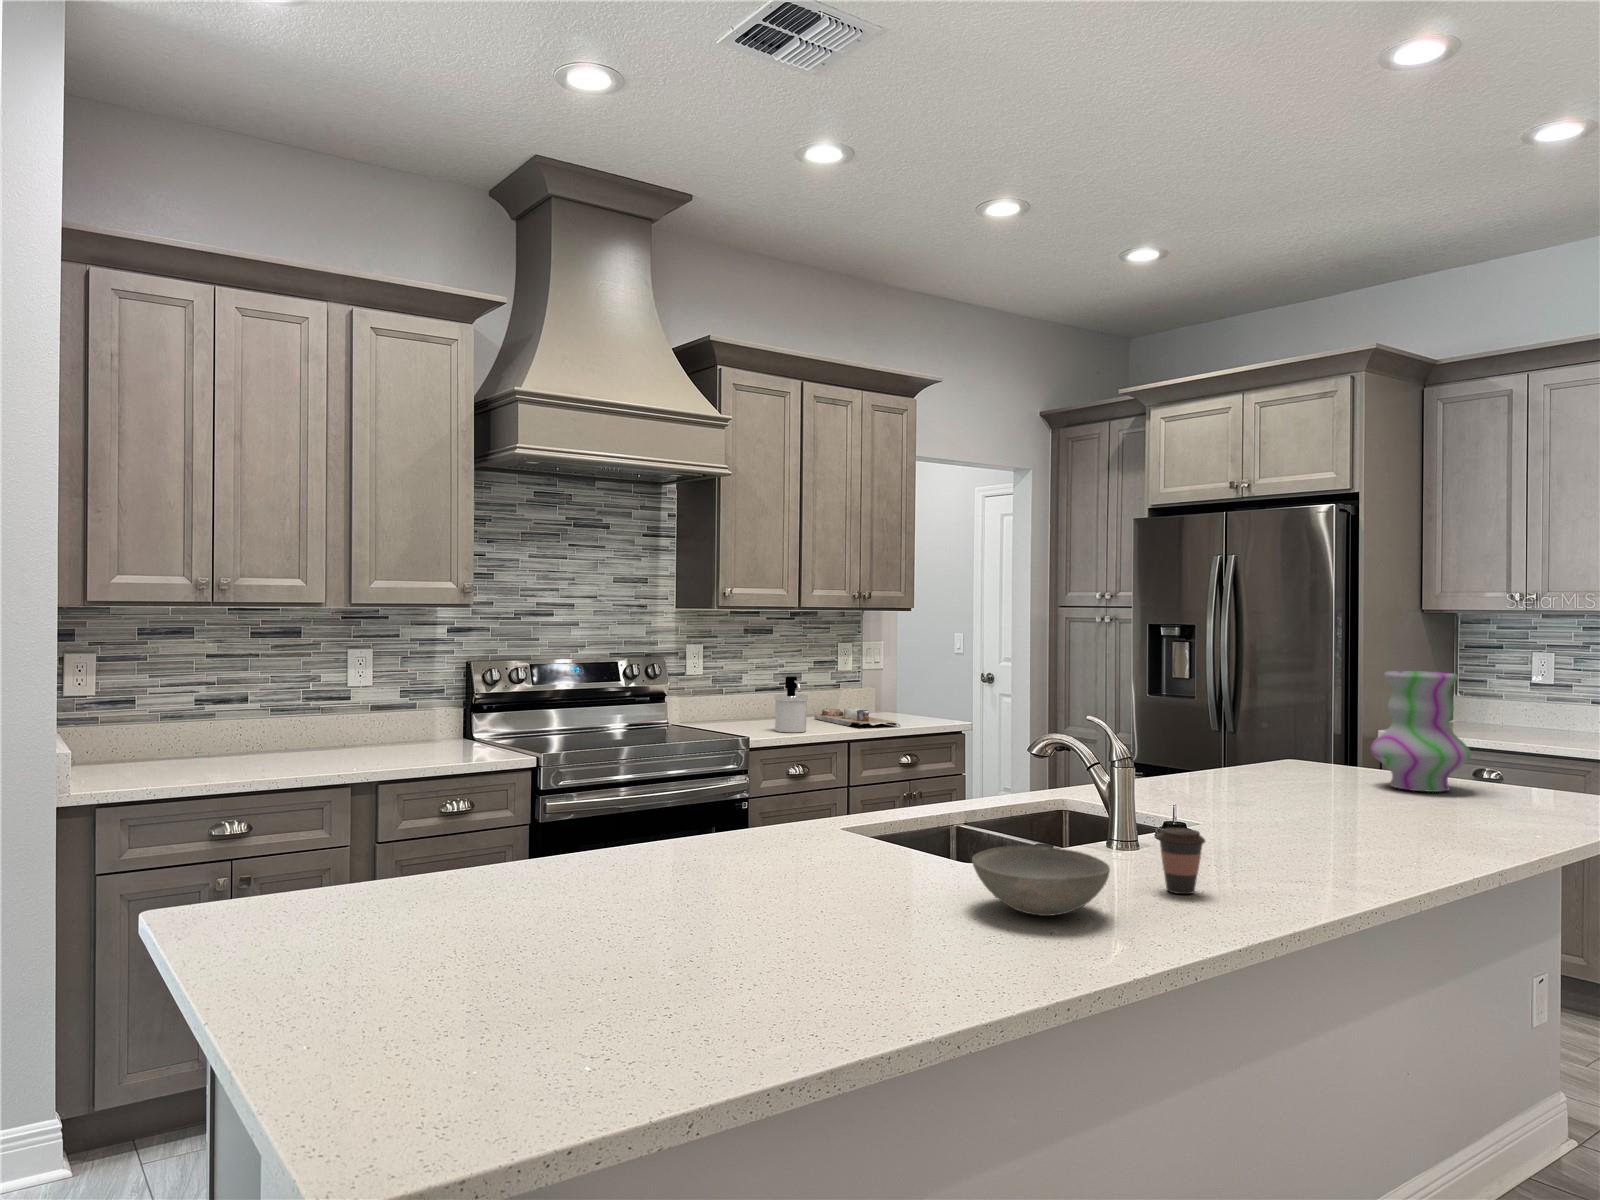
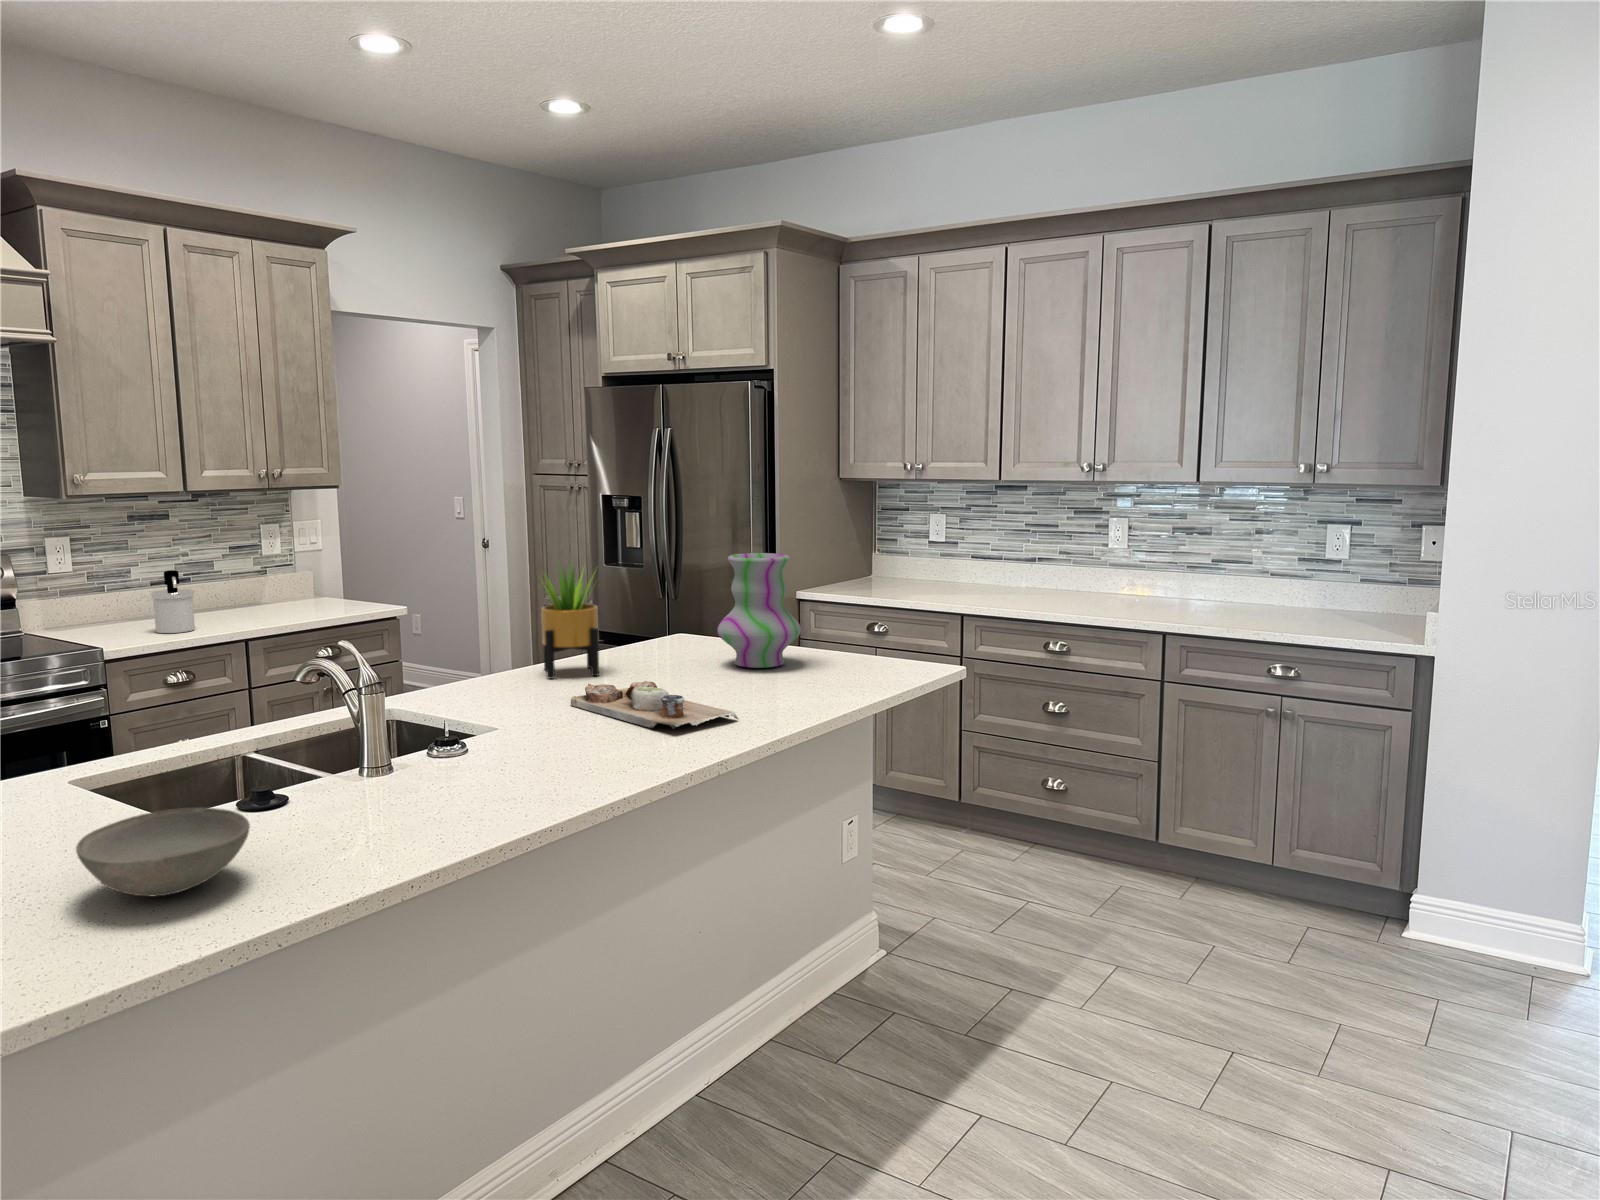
potted plant: none [1181,668,1254,787] -> present [541,565,599,679]
cutting board: present [815,707,900,726] -> present [571,681,738,729]
coffee cup: present [1157,828,1205,894] -> none [344,767,397,838]

